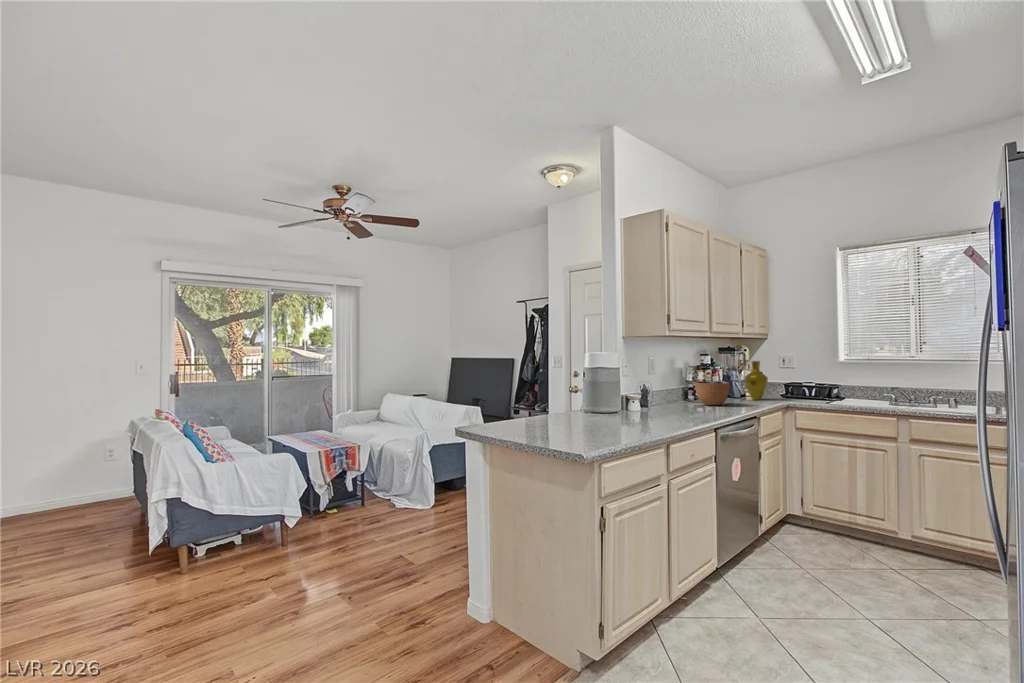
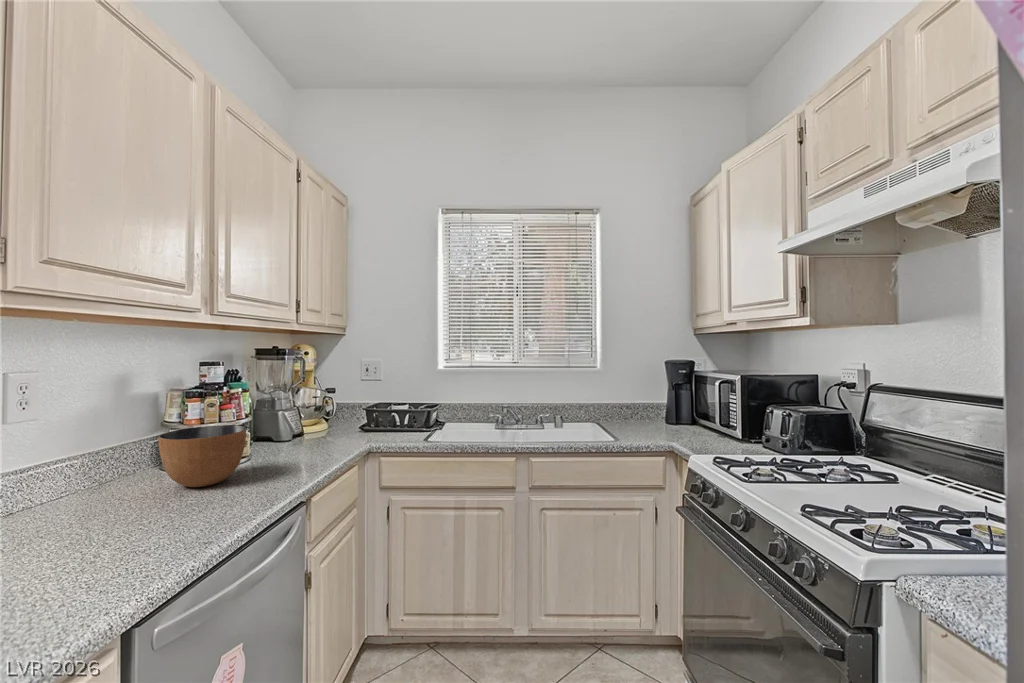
vase: present [745,361,768,400] -> none [294,374,335,445]

